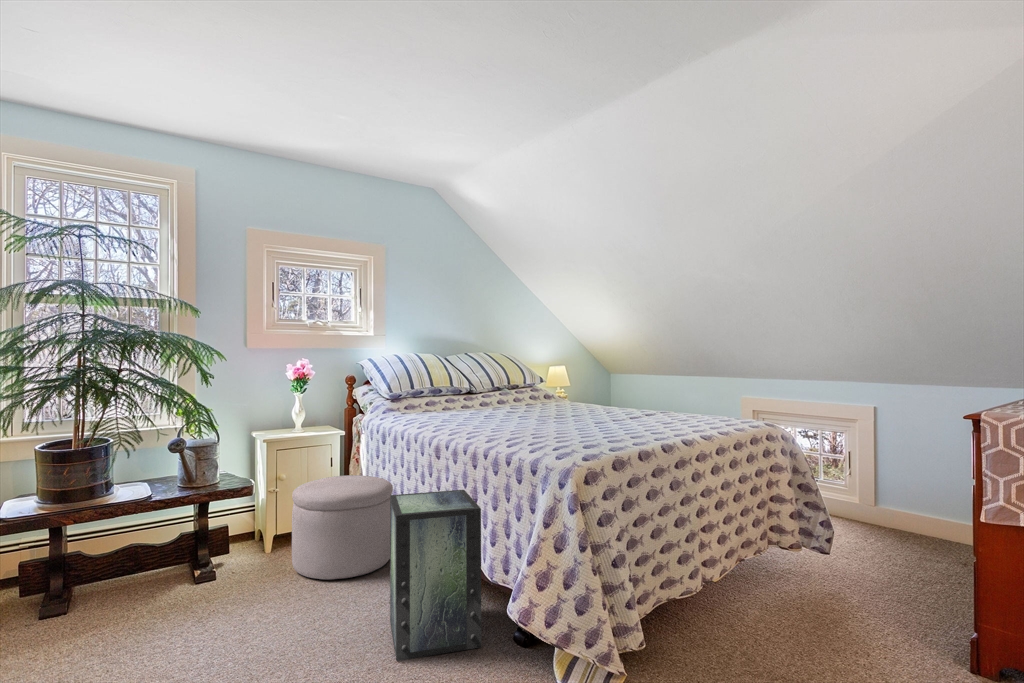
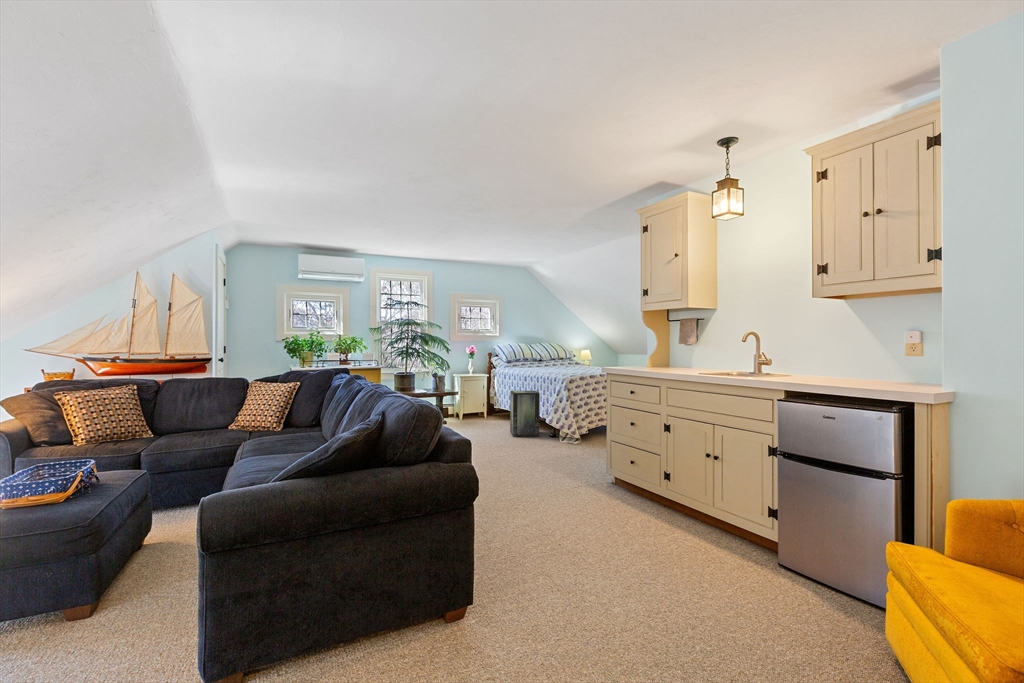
ottoman: present [292,475,393,579] -> none [472,392,509,425]

